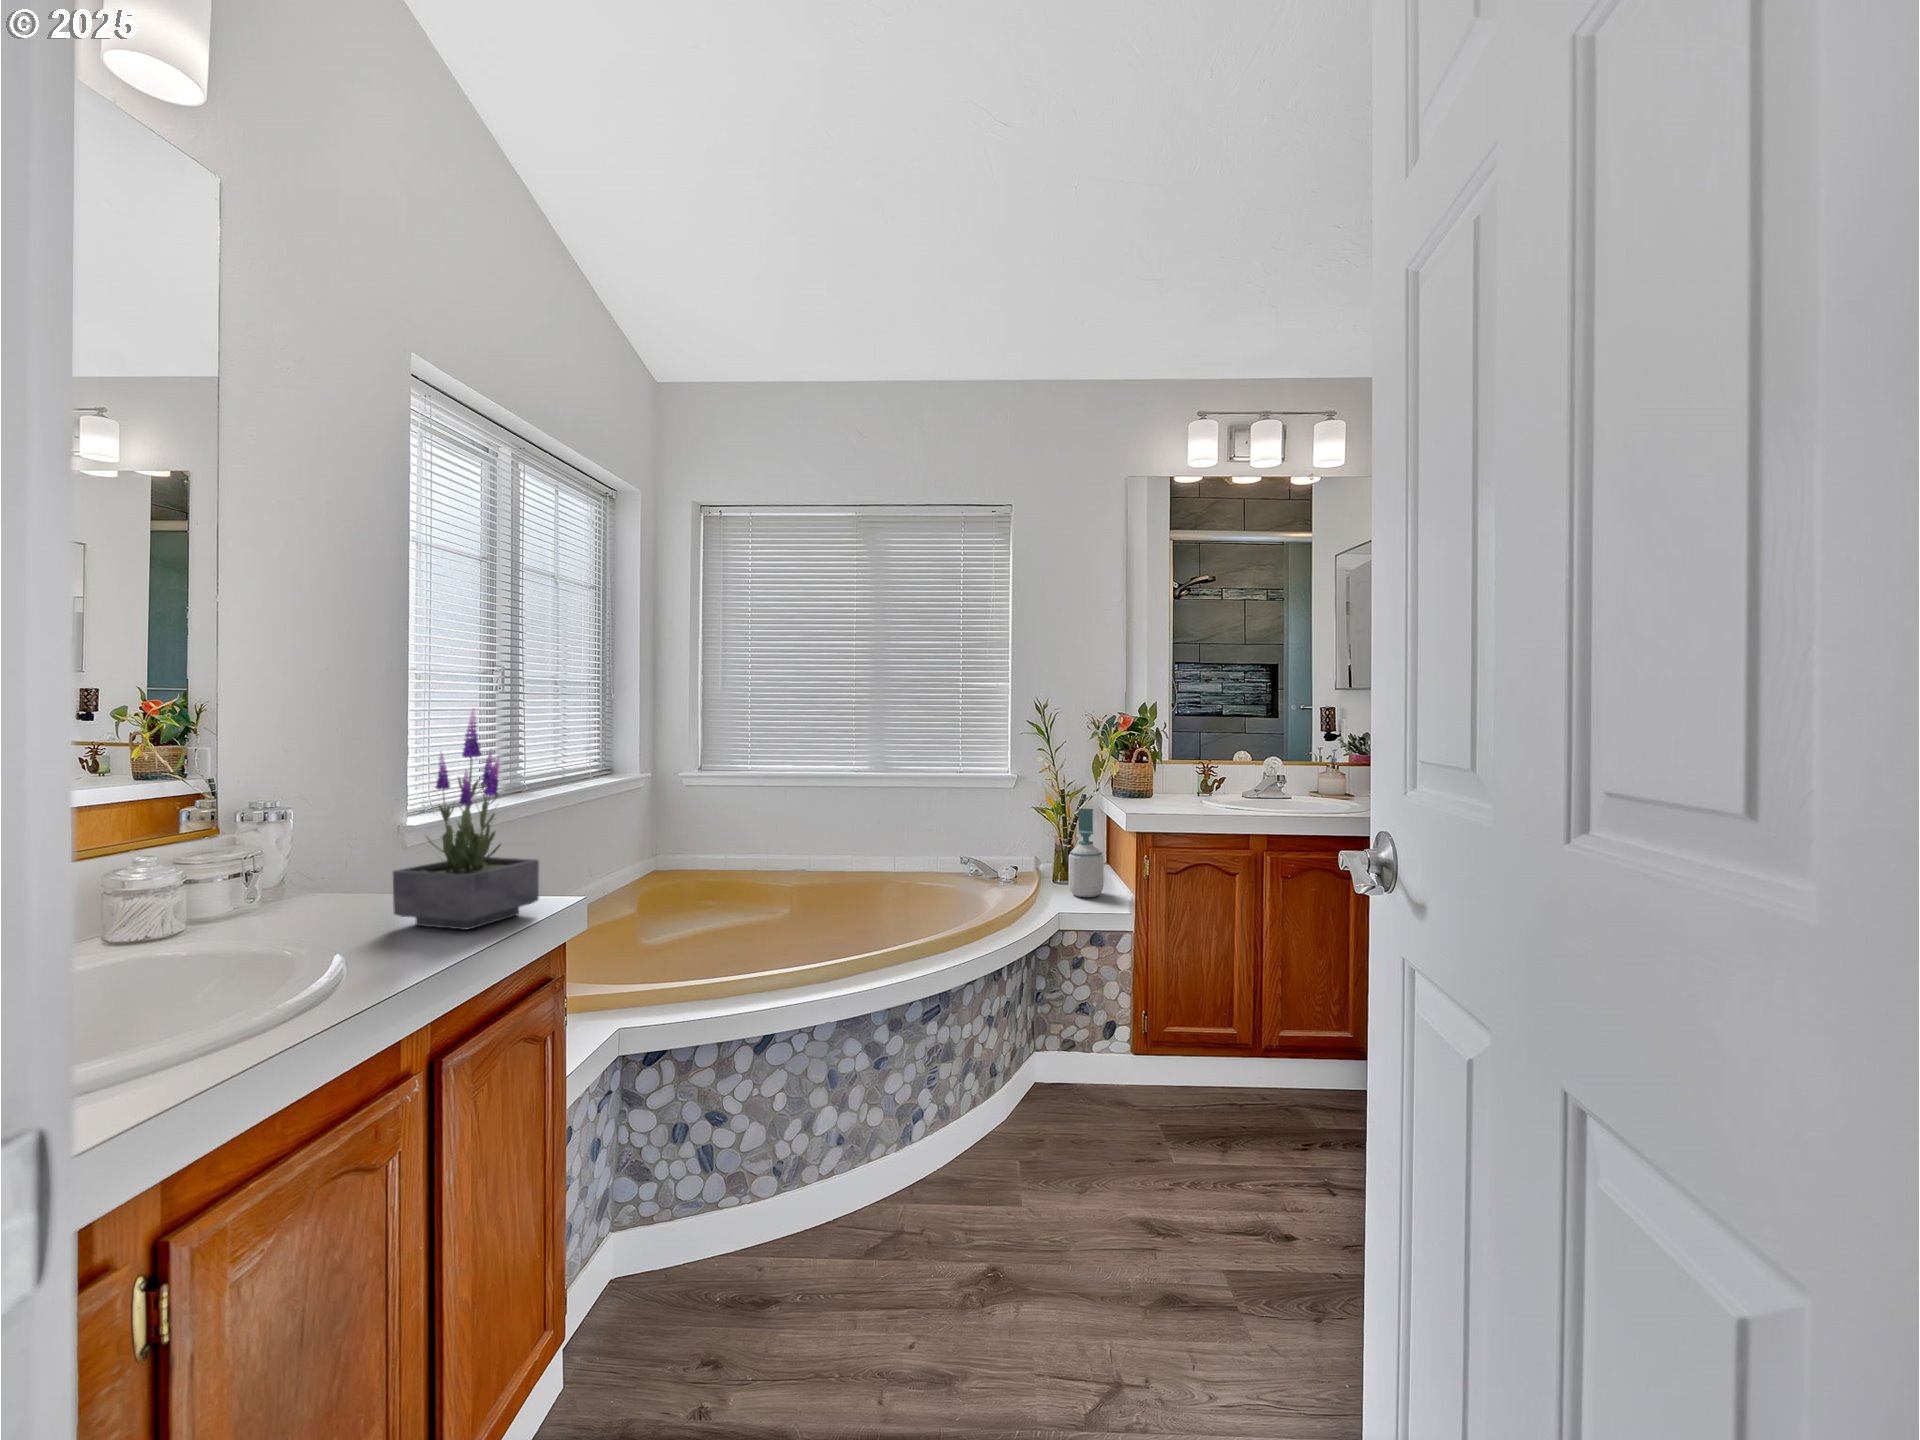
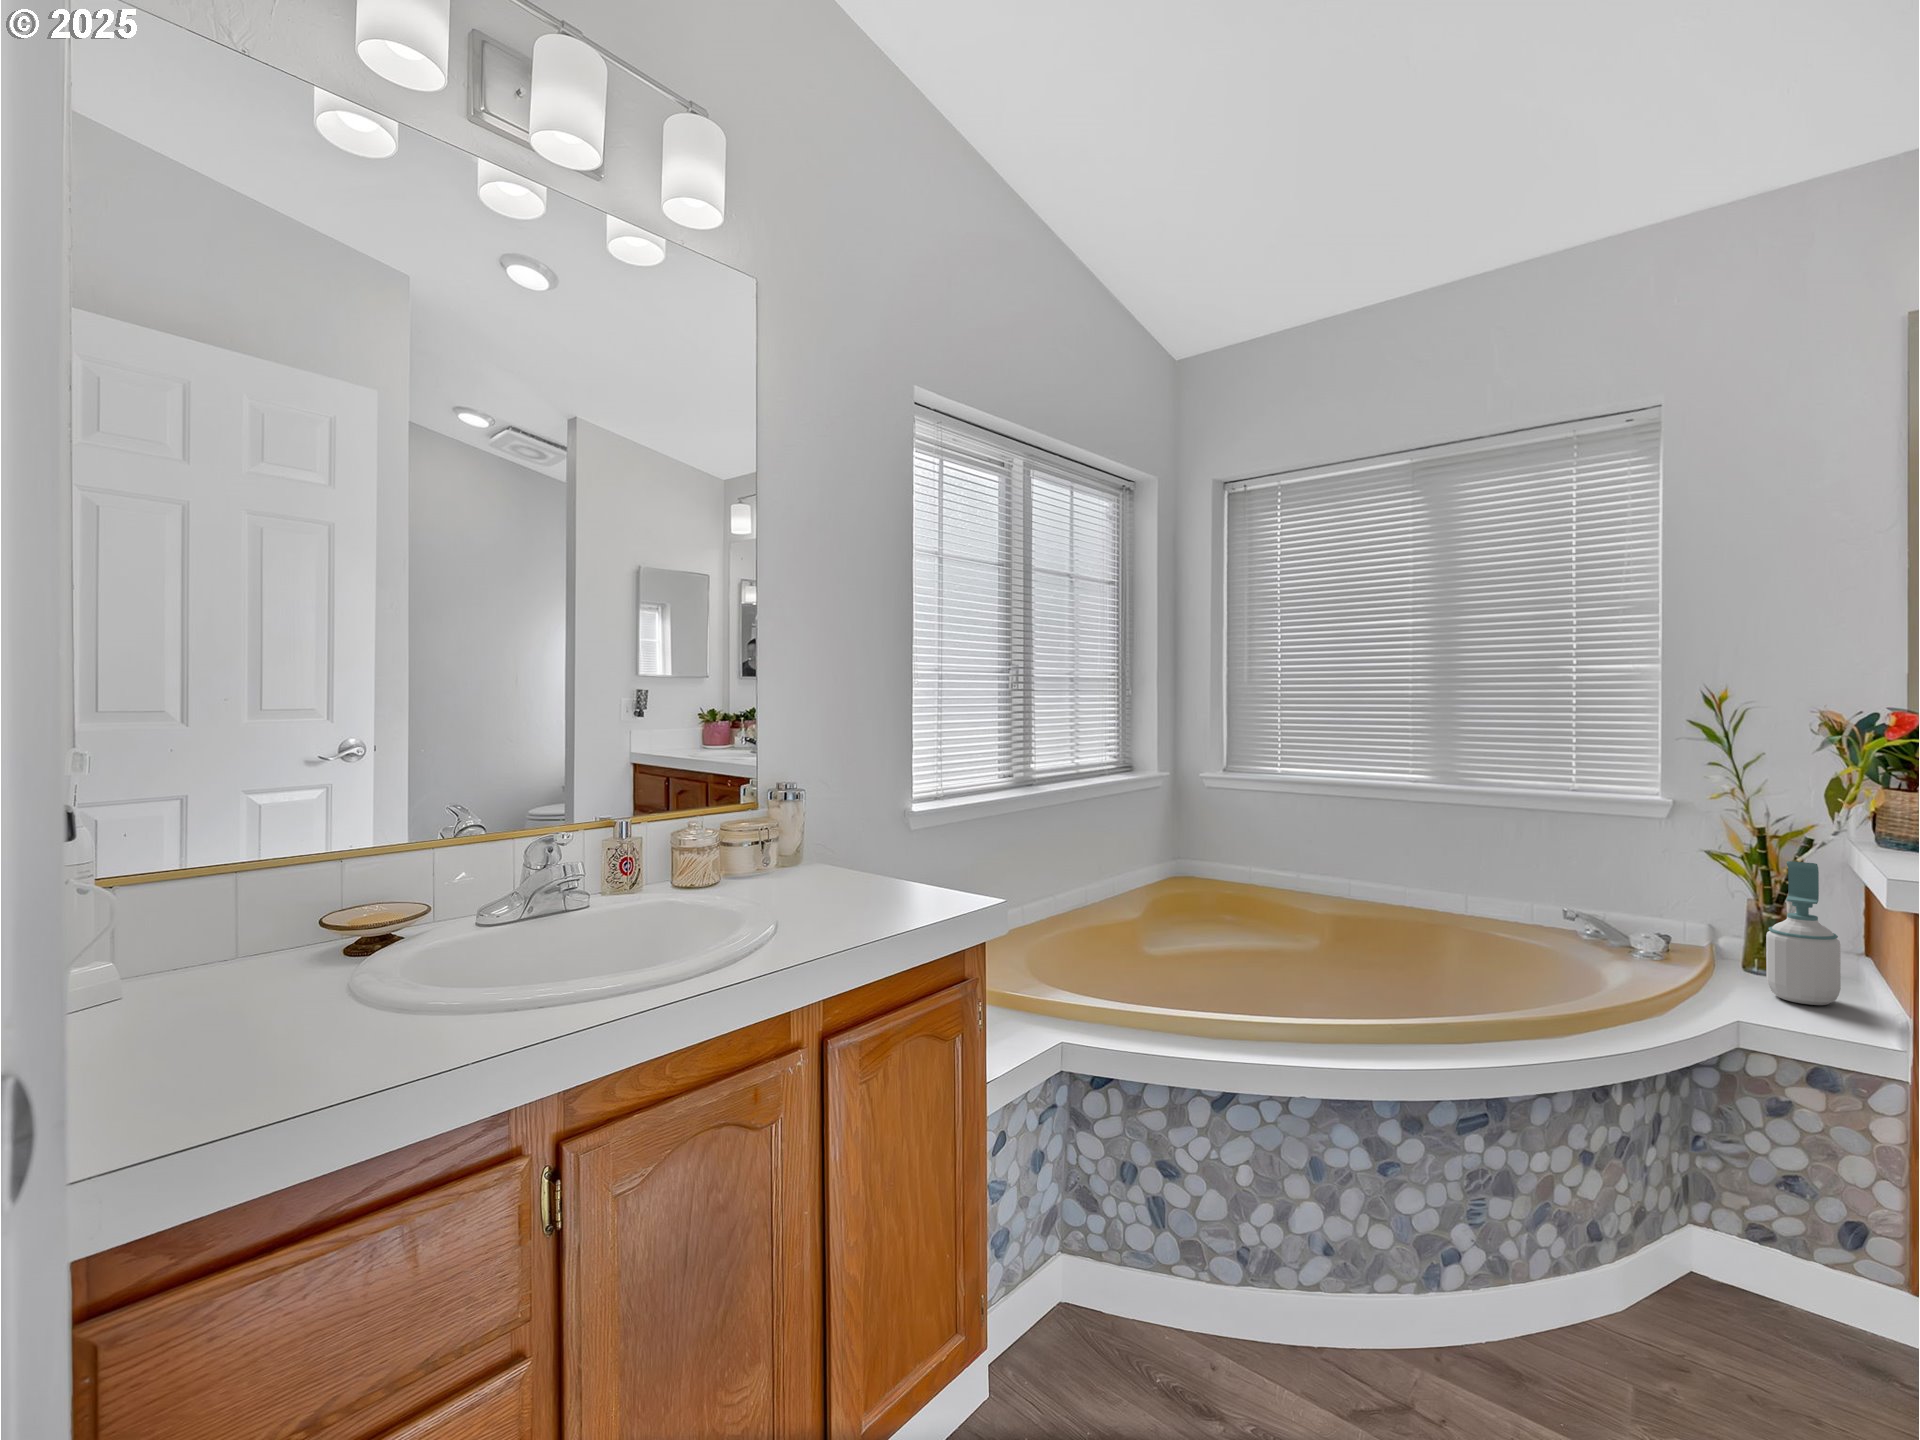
potted plant: present [393,712,539,929] -> none [831,698,950,911]

